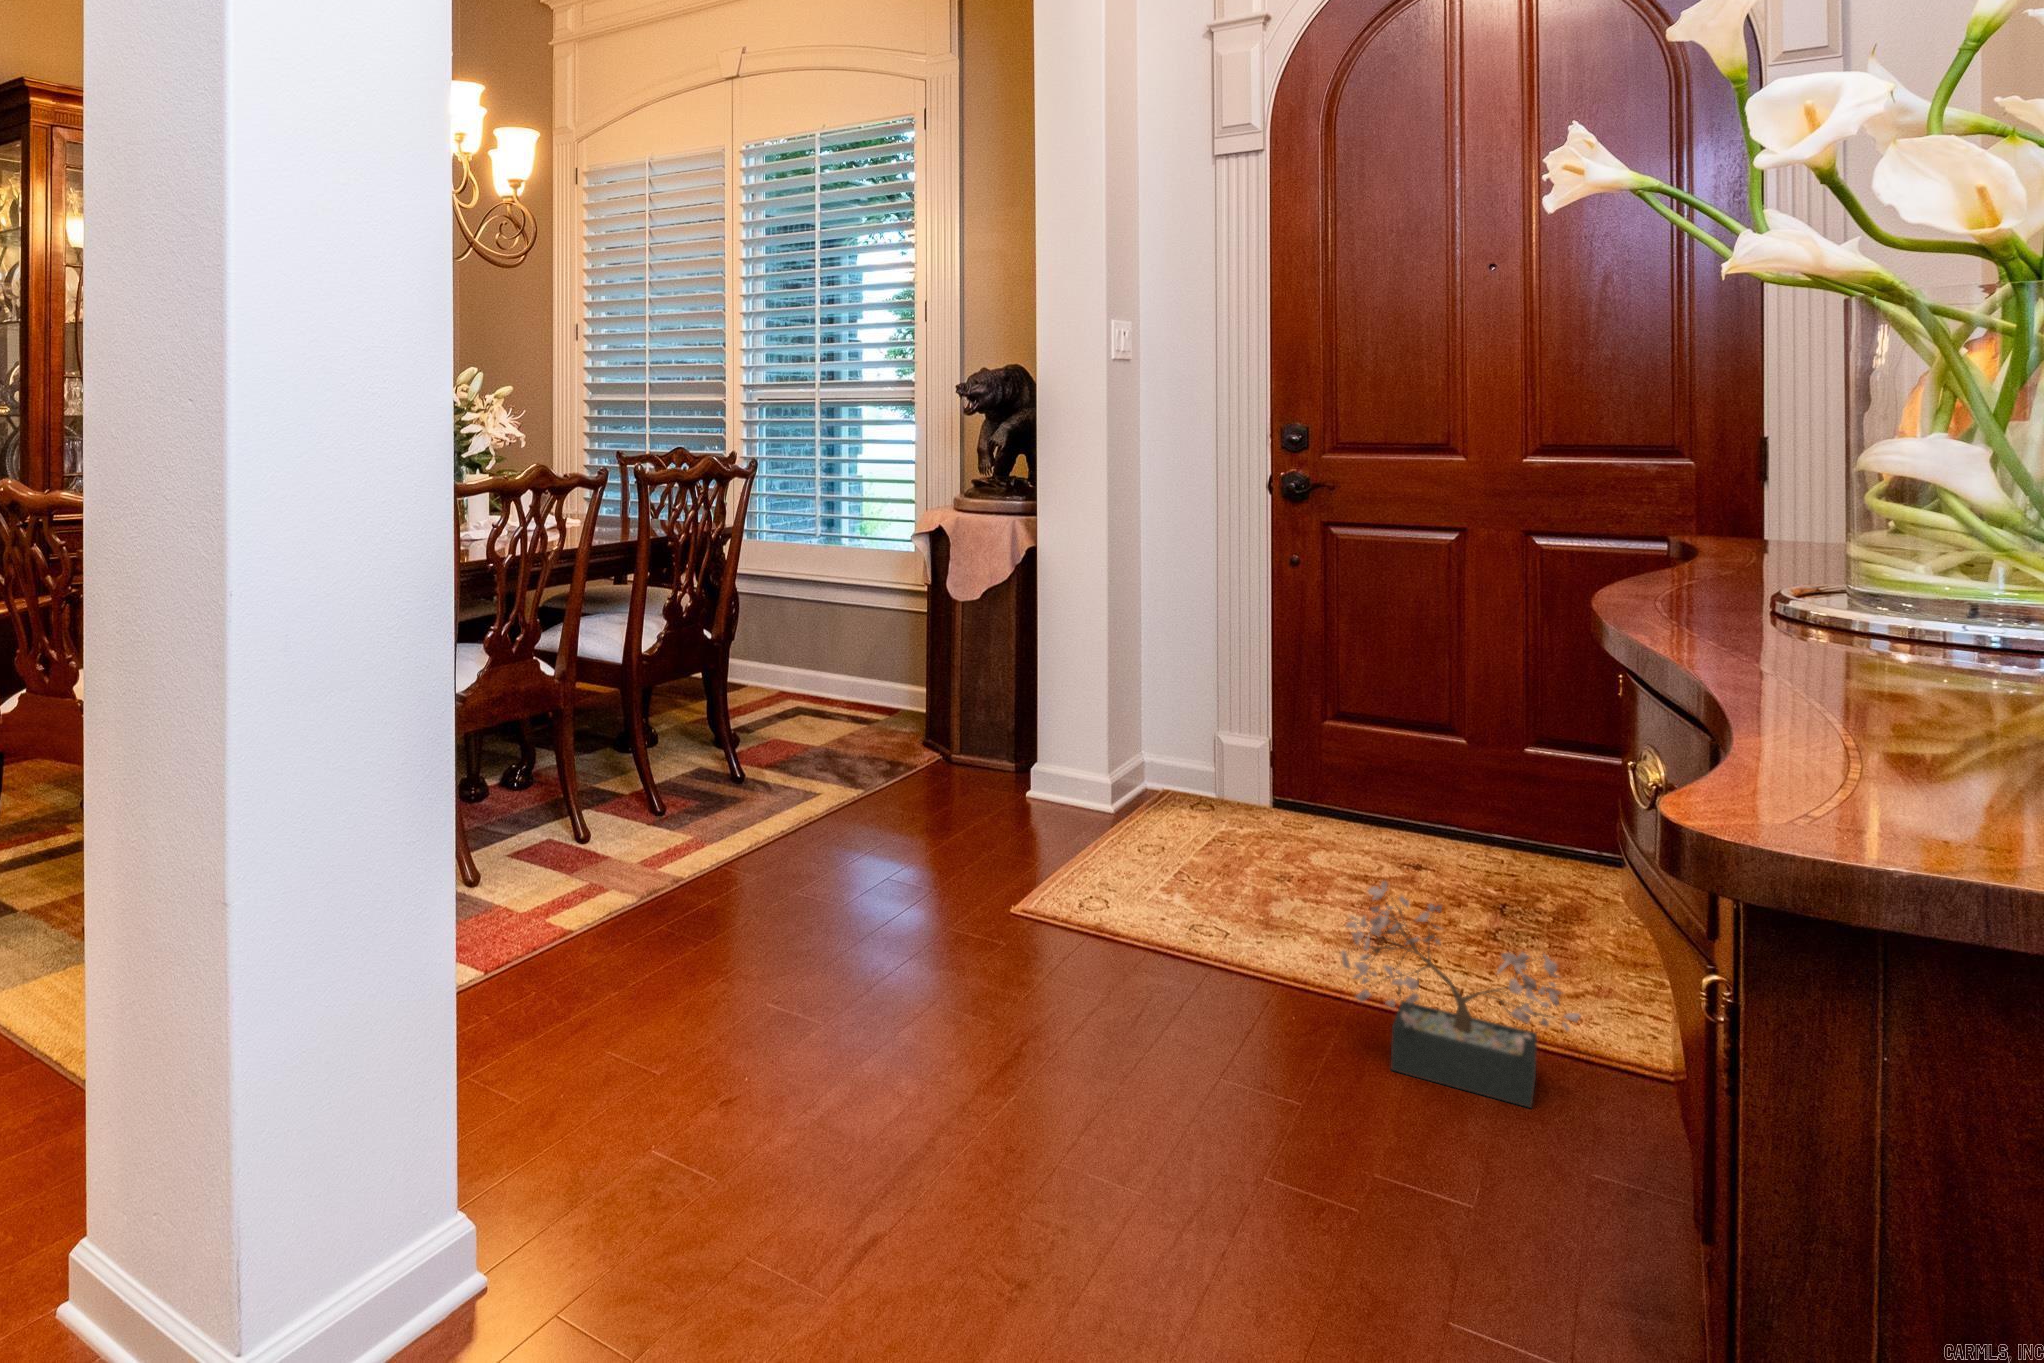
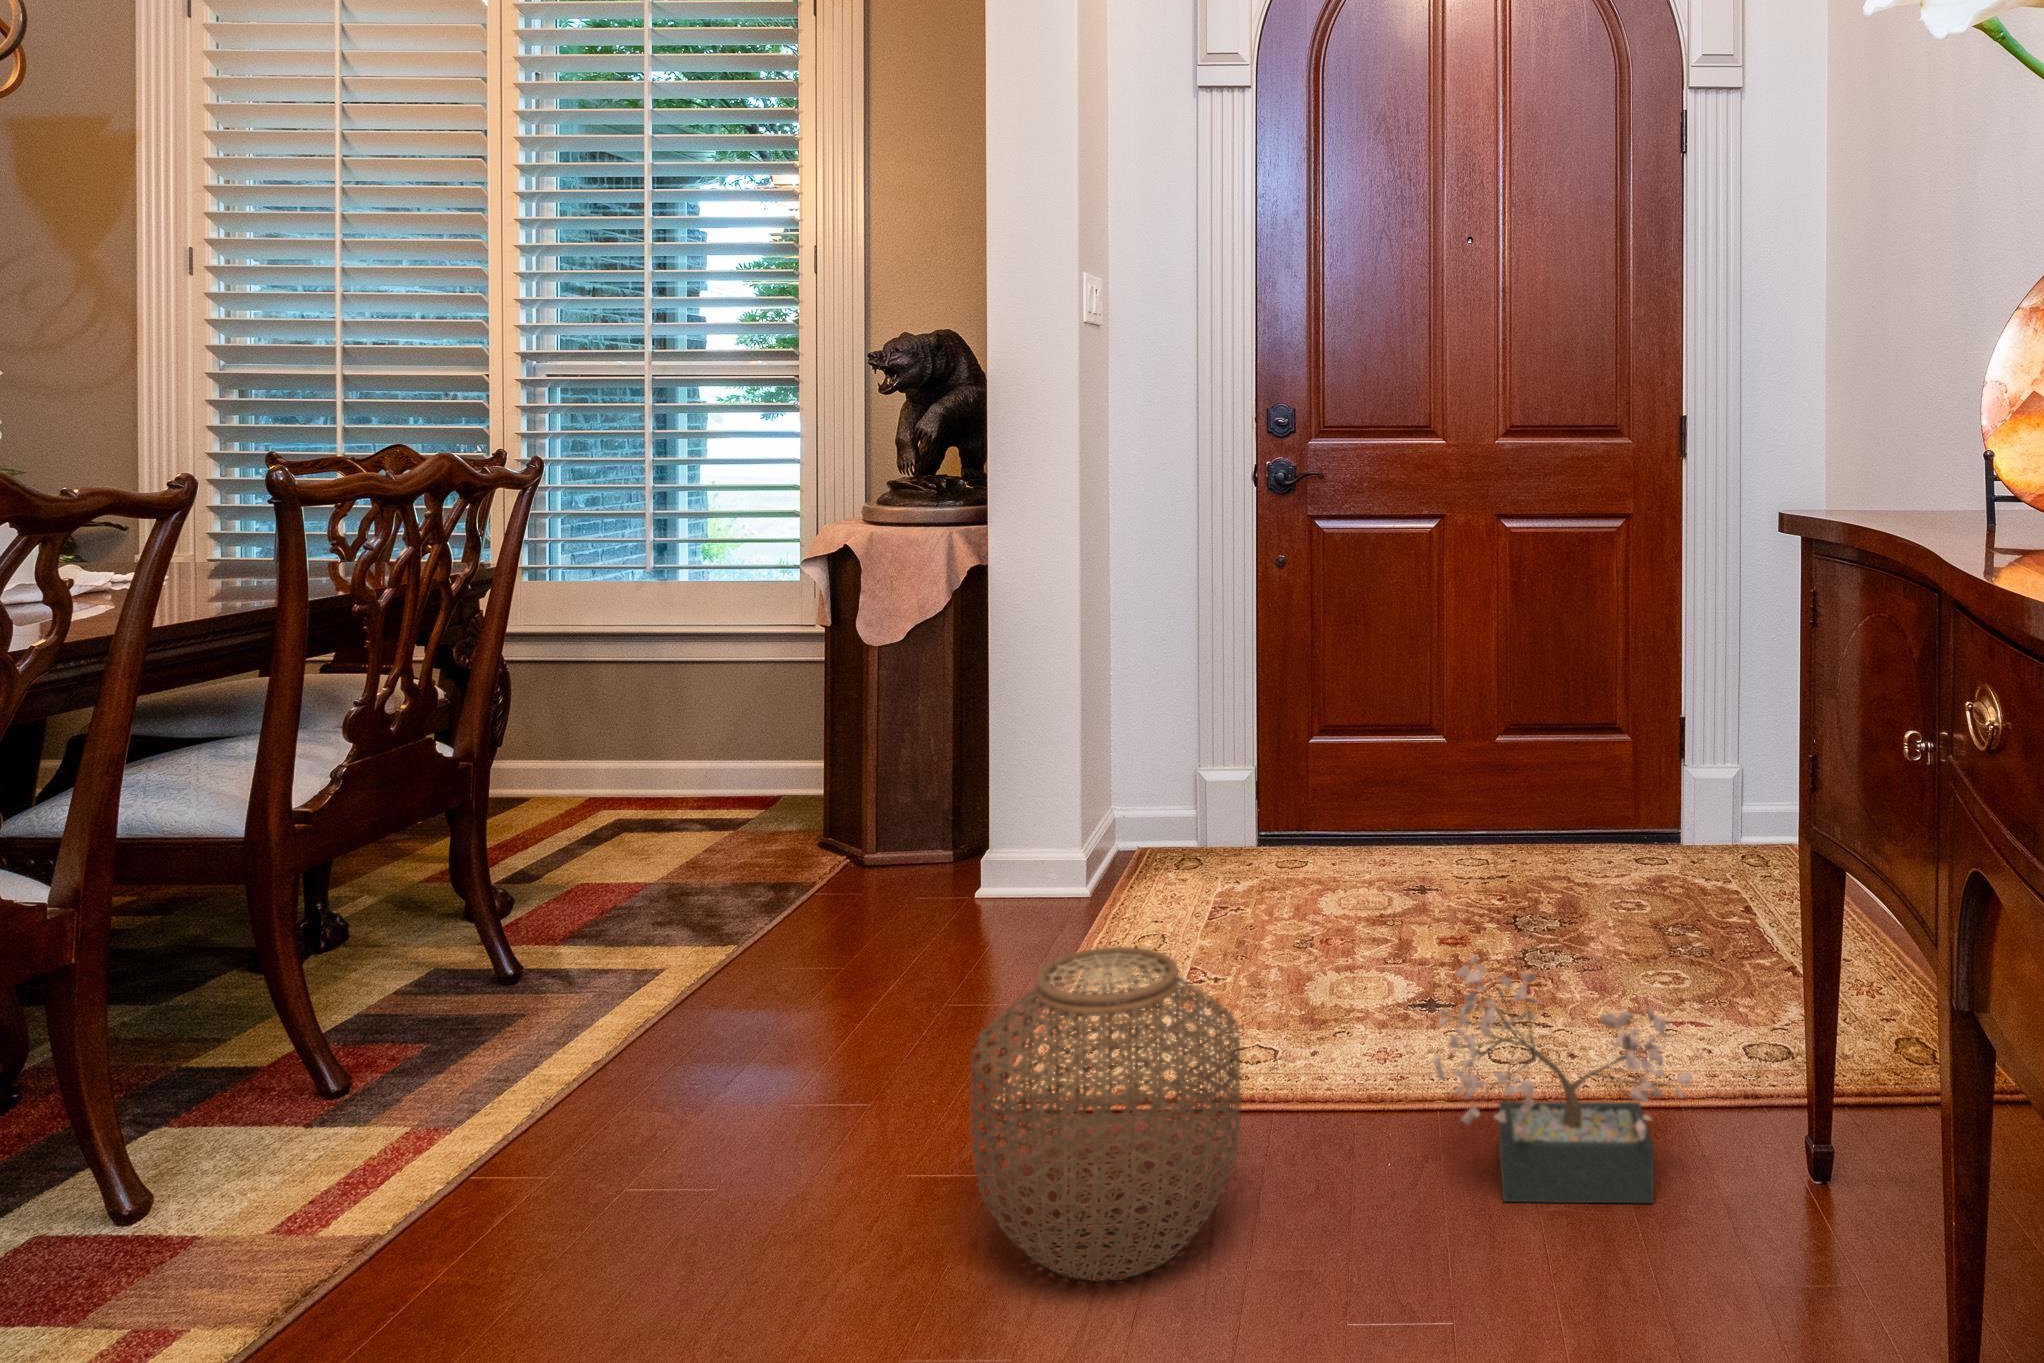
woven basket: none [983,809,1173,1030] -> present [971,947,1241,1280]

